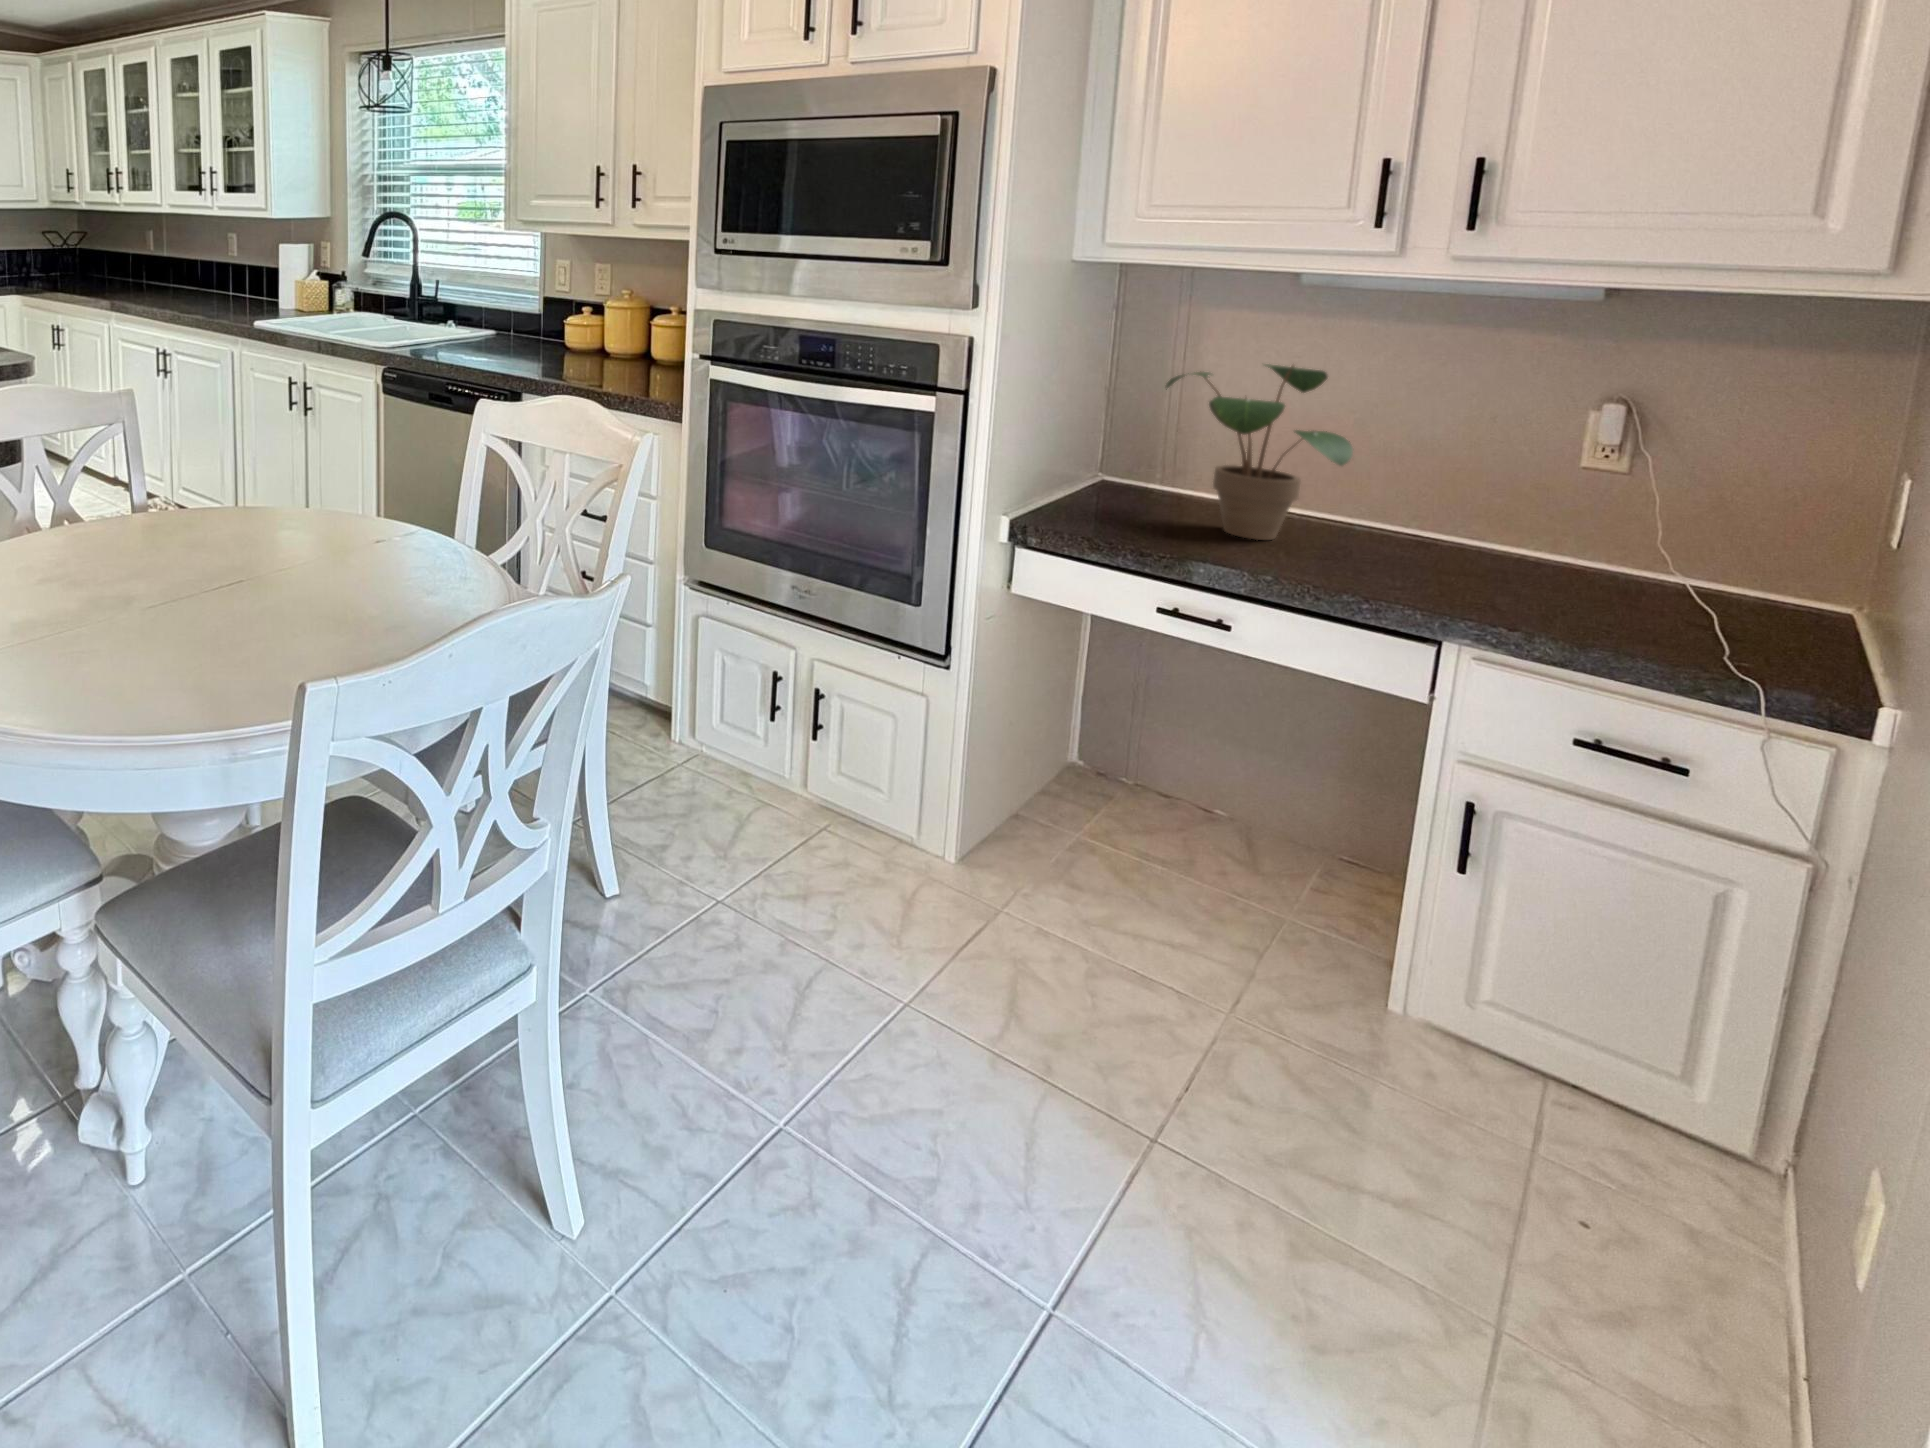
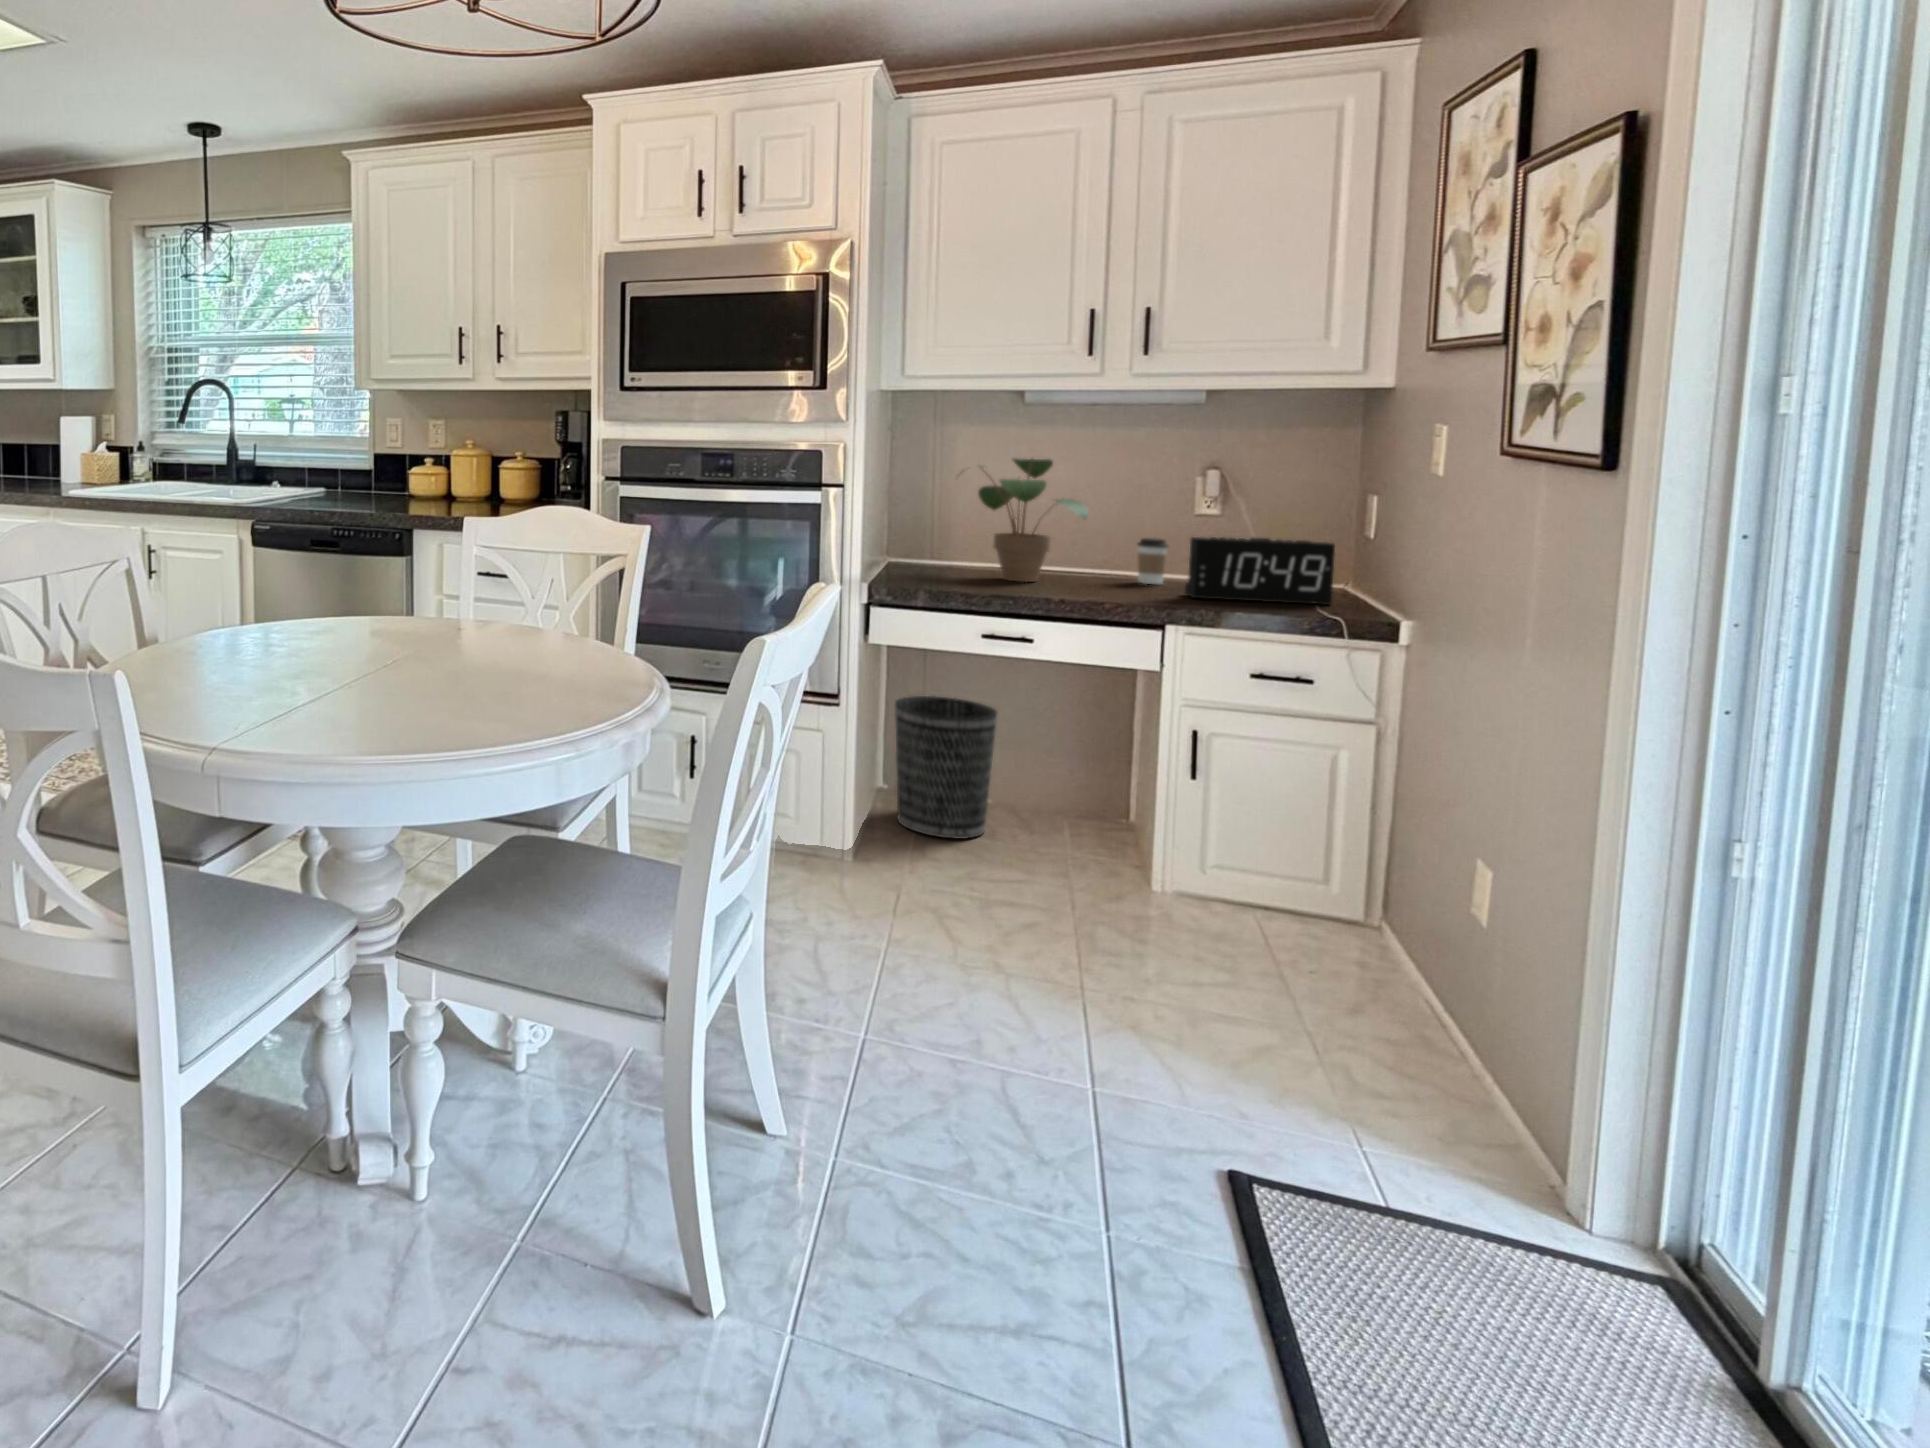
coffee cup: none [1444,496,1501,568] -> present [1137,538,1168,584]
alarm clock: none [1499,511,1784,649] -> present [1185,537,1335,605]
wastebasket: none [1064,658,1215,859] -> present [895,696,997,839]

